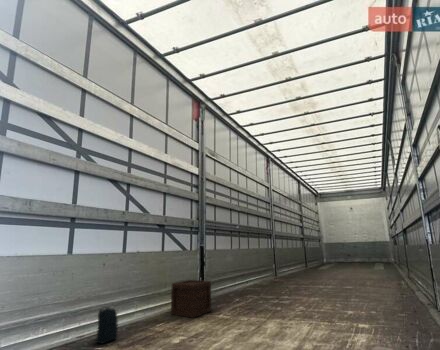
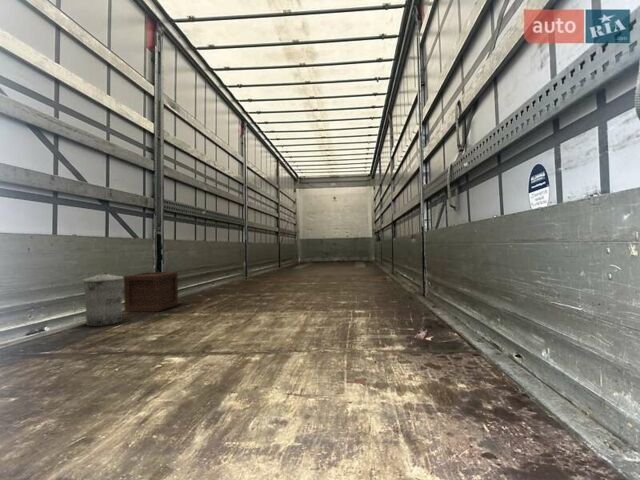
trash can: none [138,283,166,331] -> present [83,273,123,326]
backpack: present [96,308,118,343] -> none [31,300,66,340]

